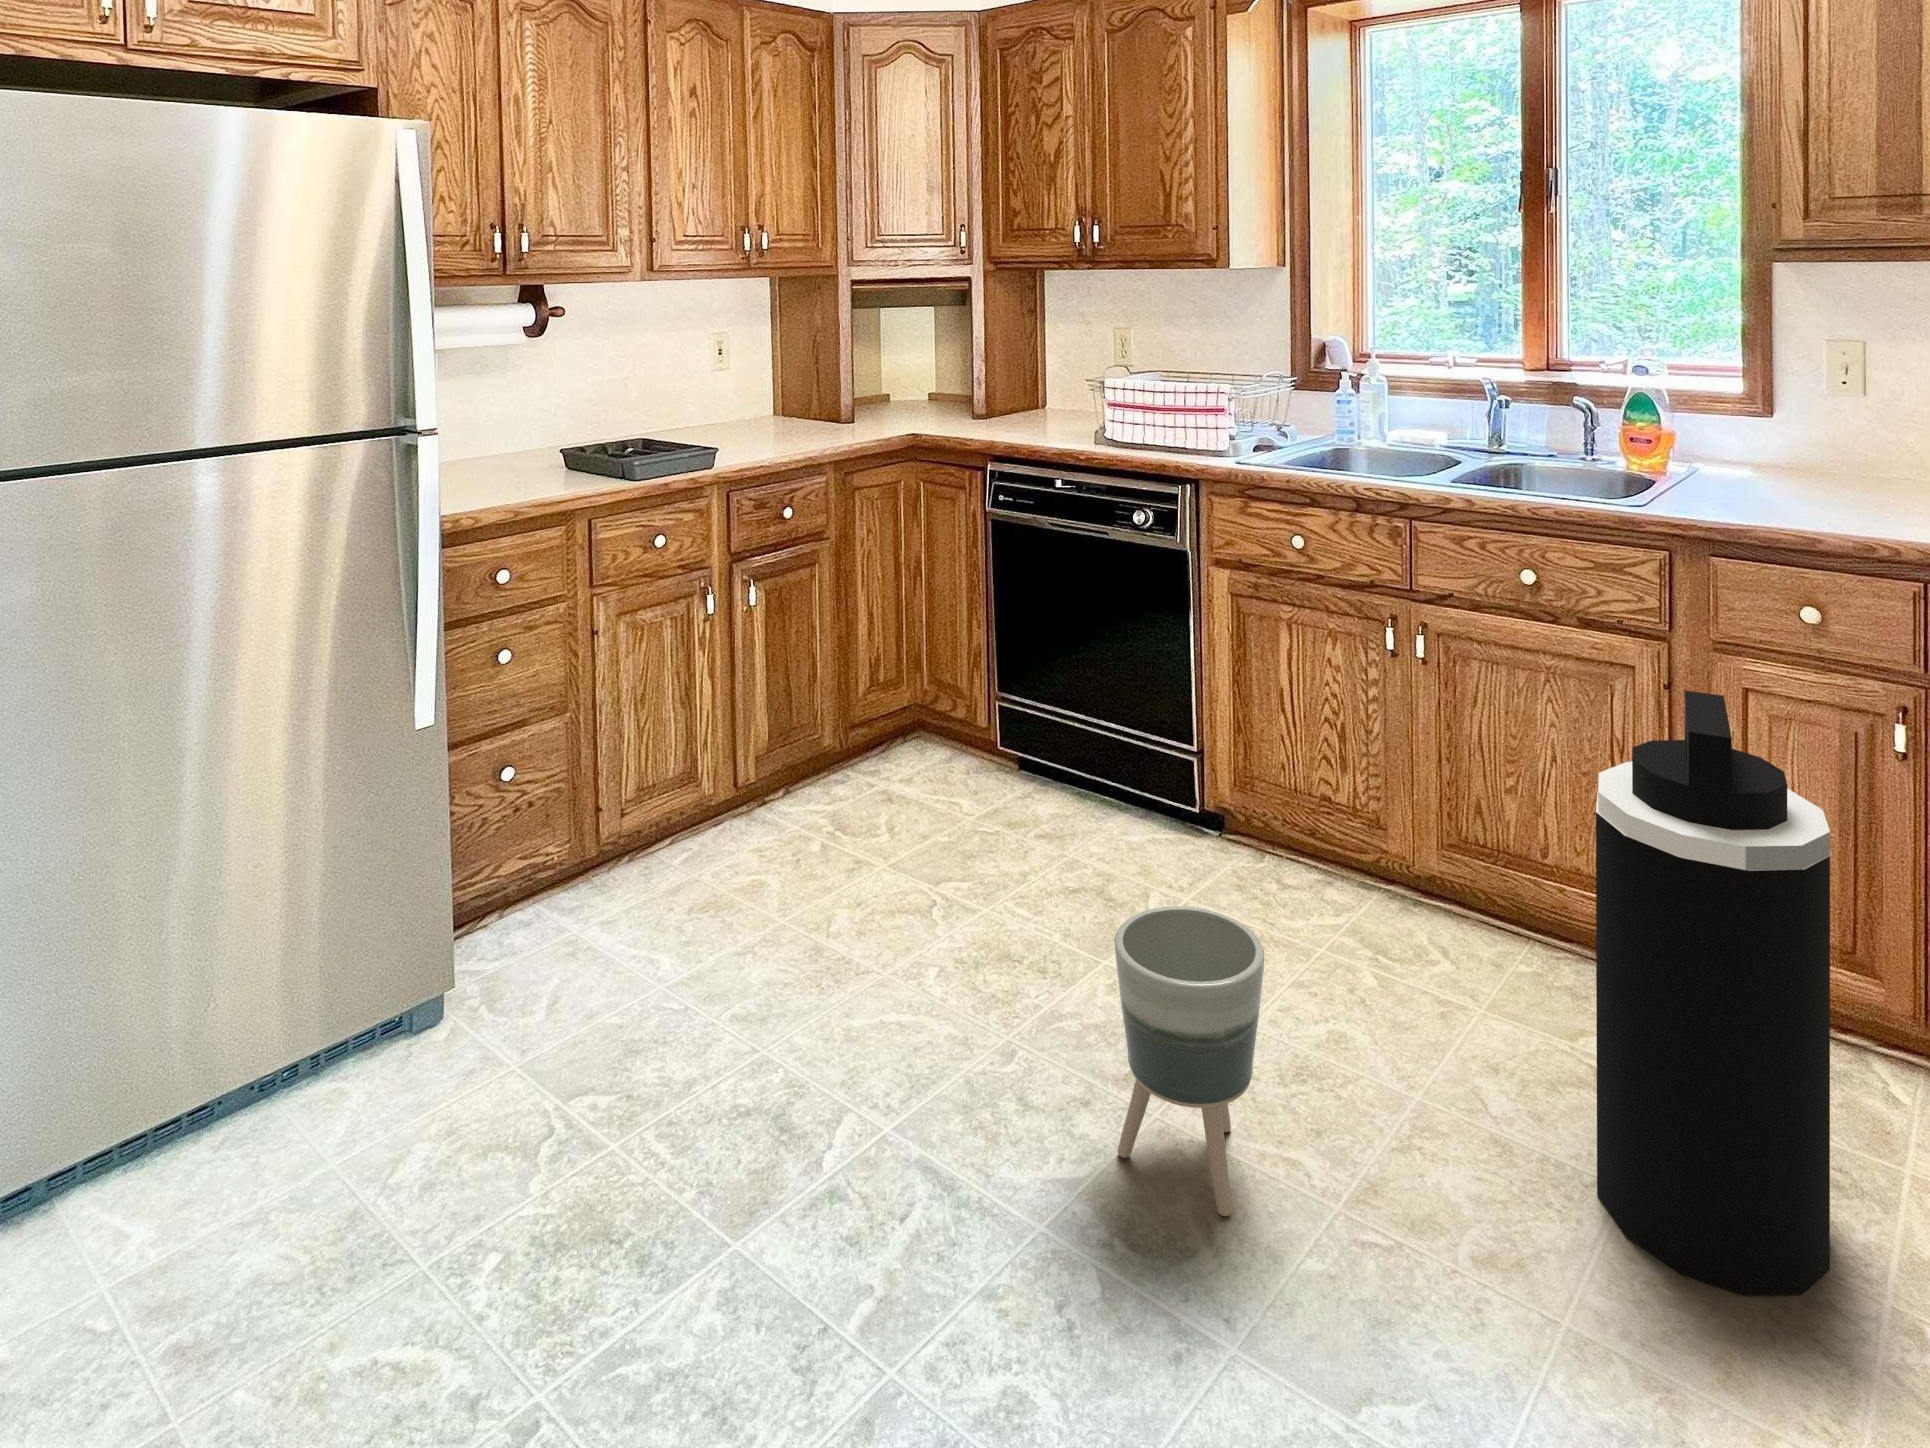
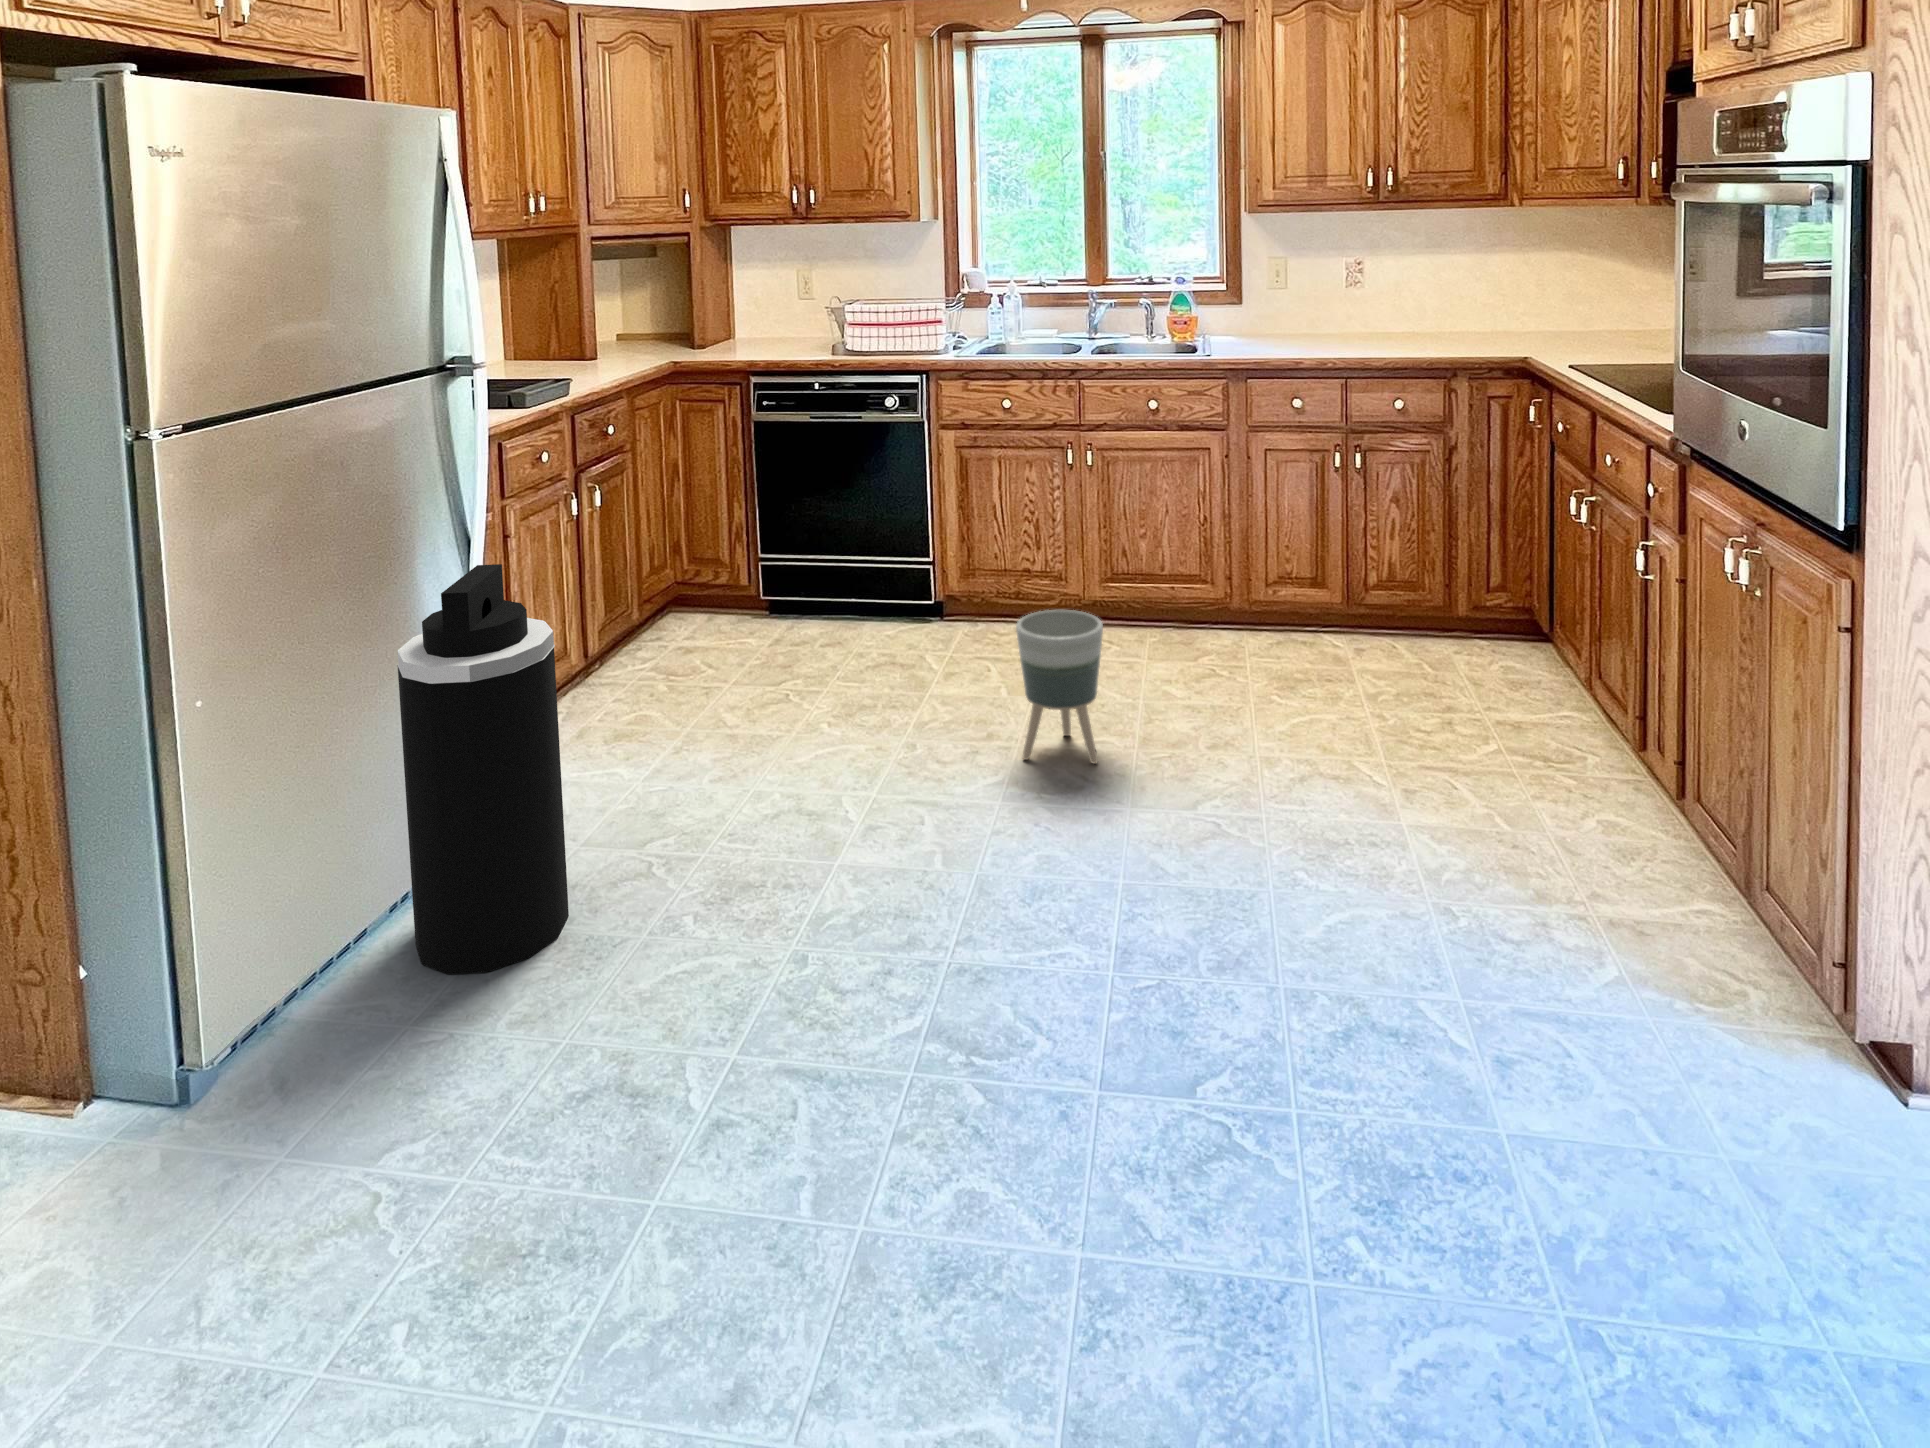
trash can: present [1596,690,1832,1295] -> present [398,564,569,974]

